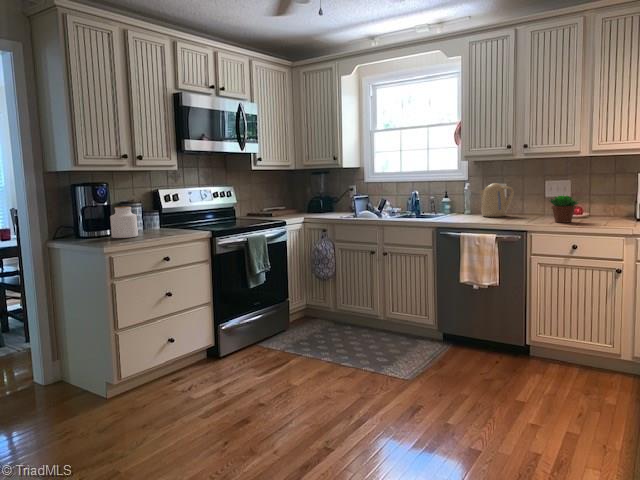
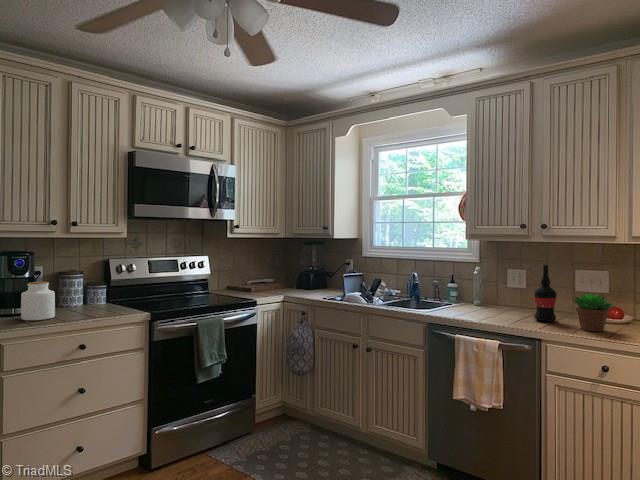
wine bottle: none [518,175,536,220] -> present [534,263,557,321]
kettle: present [479,183,514,217] -> none [488,269,532,312]

